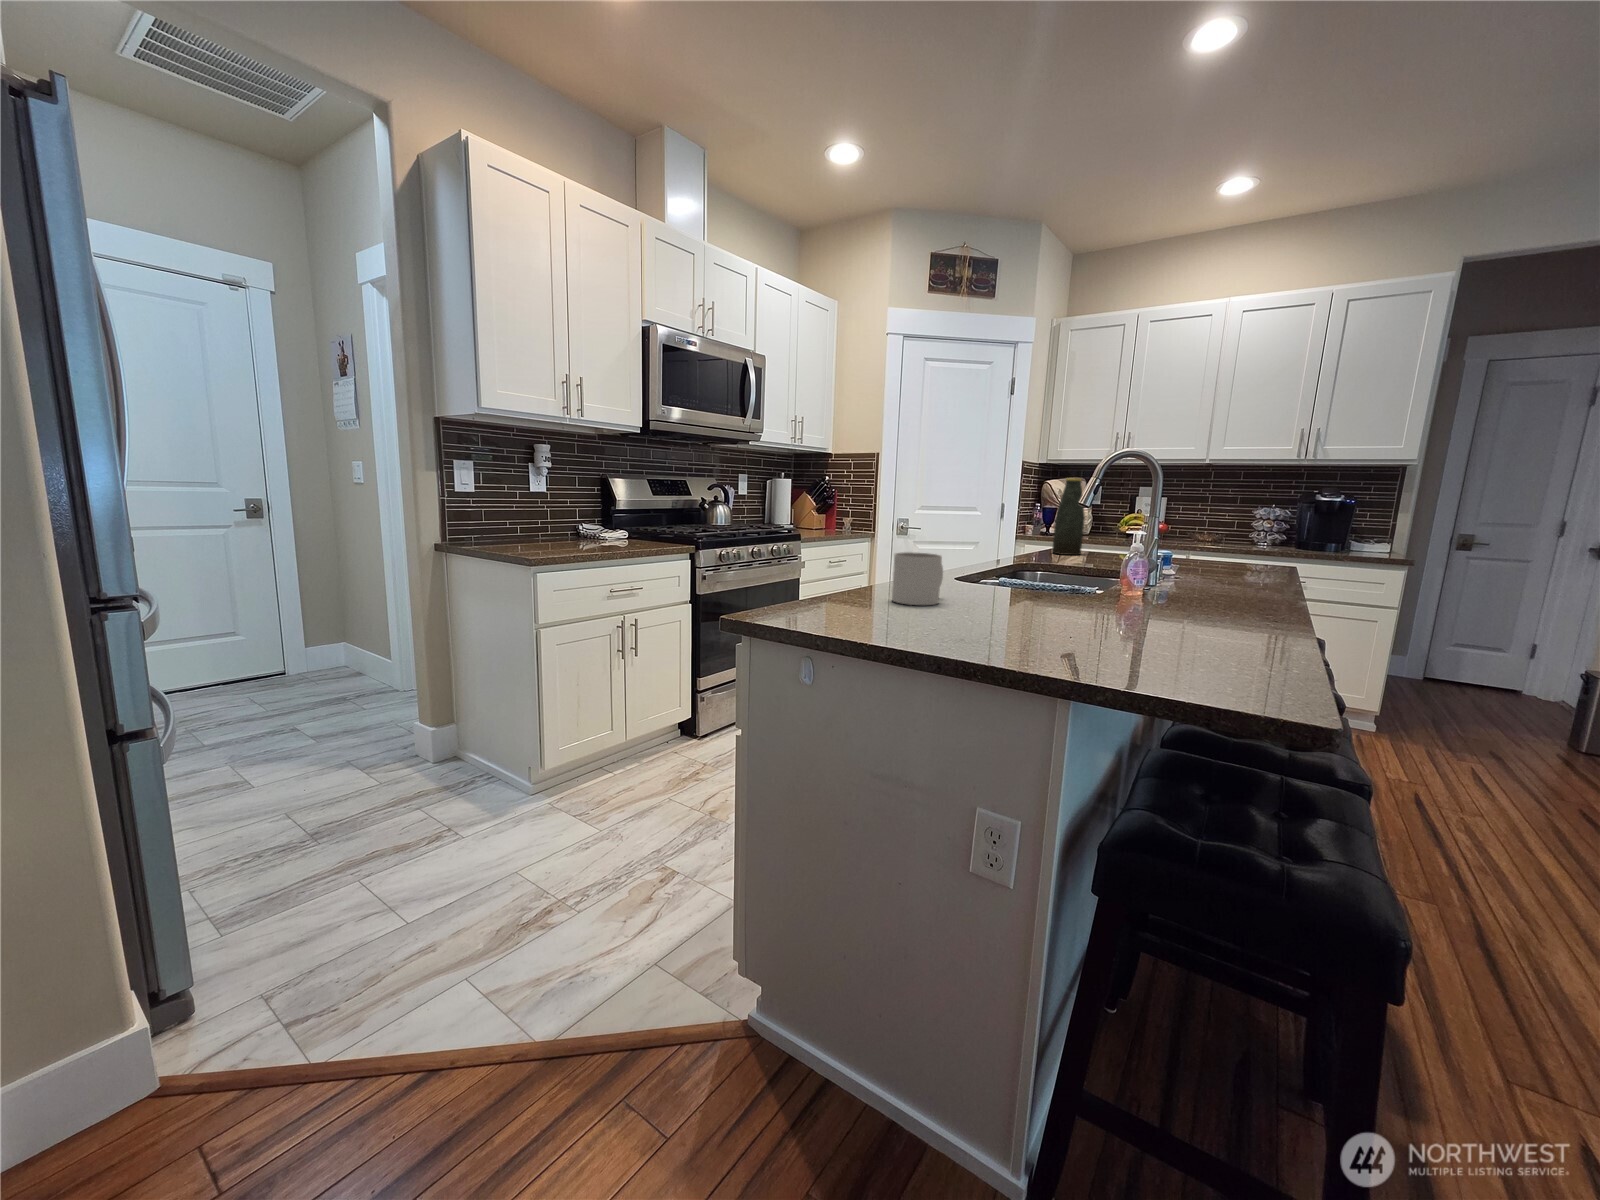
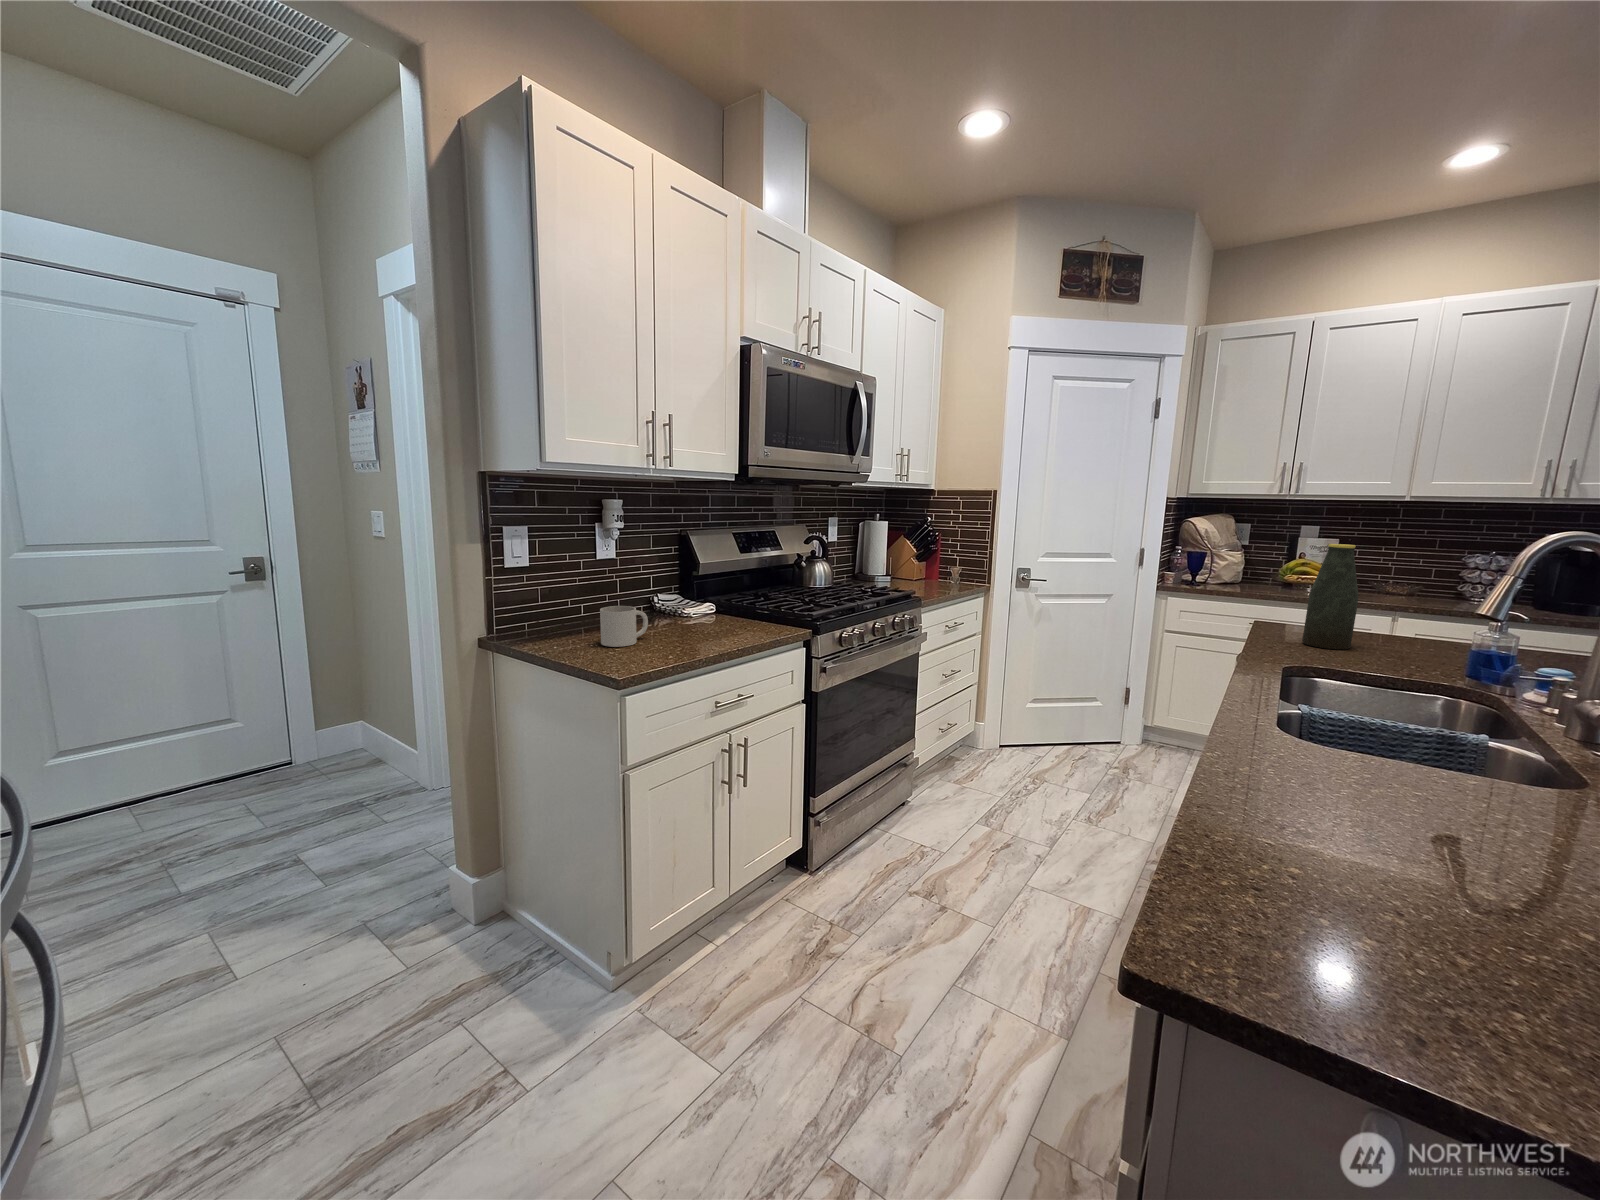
mug: present [892,552,943,605] -> present [600,606,648,647]

